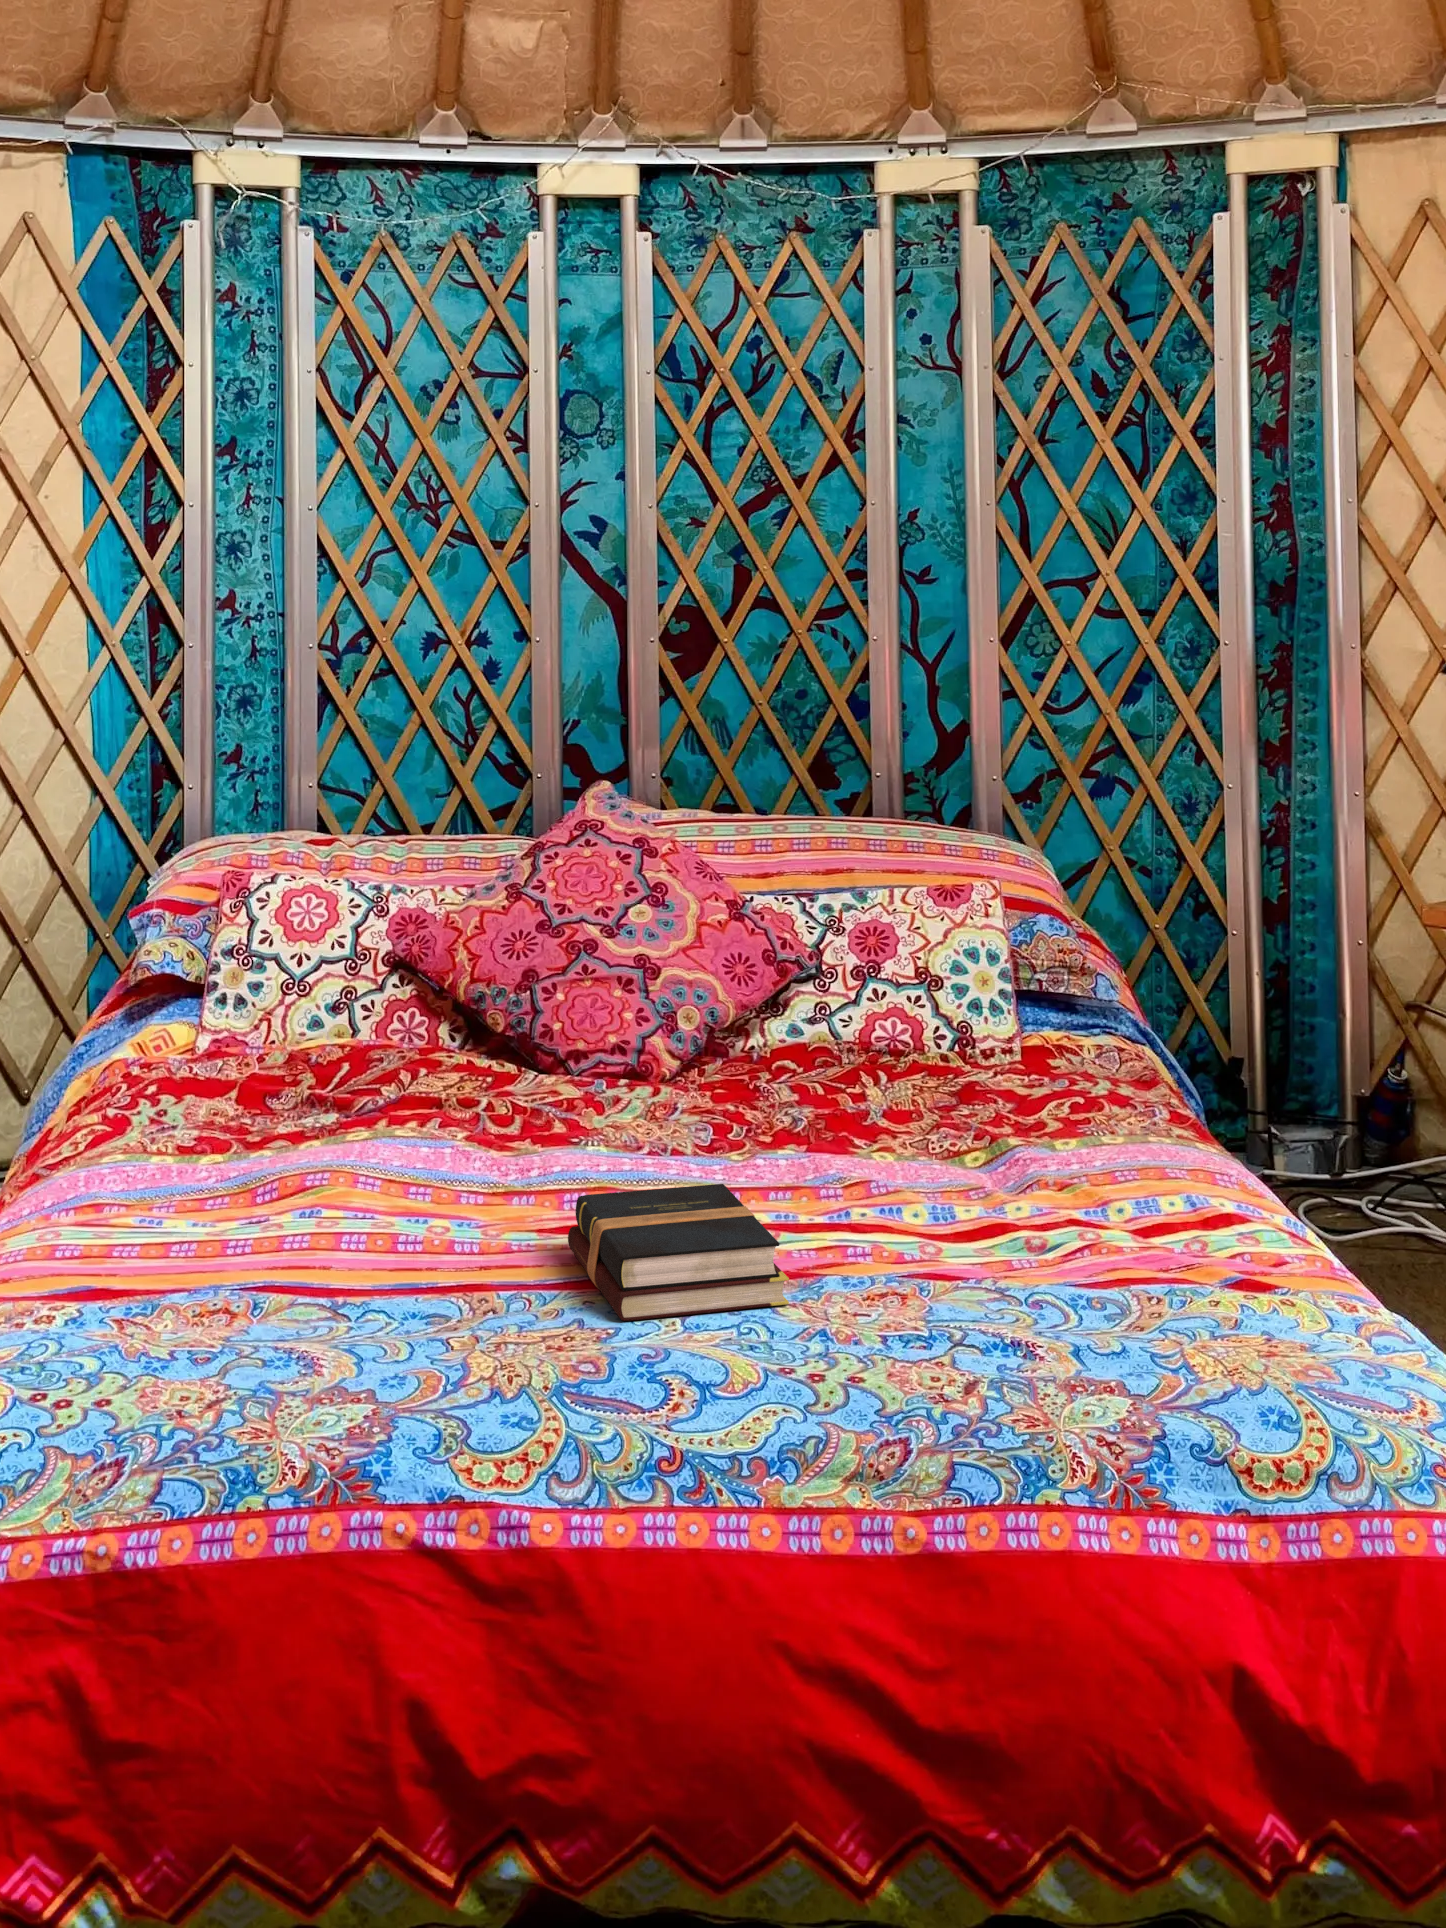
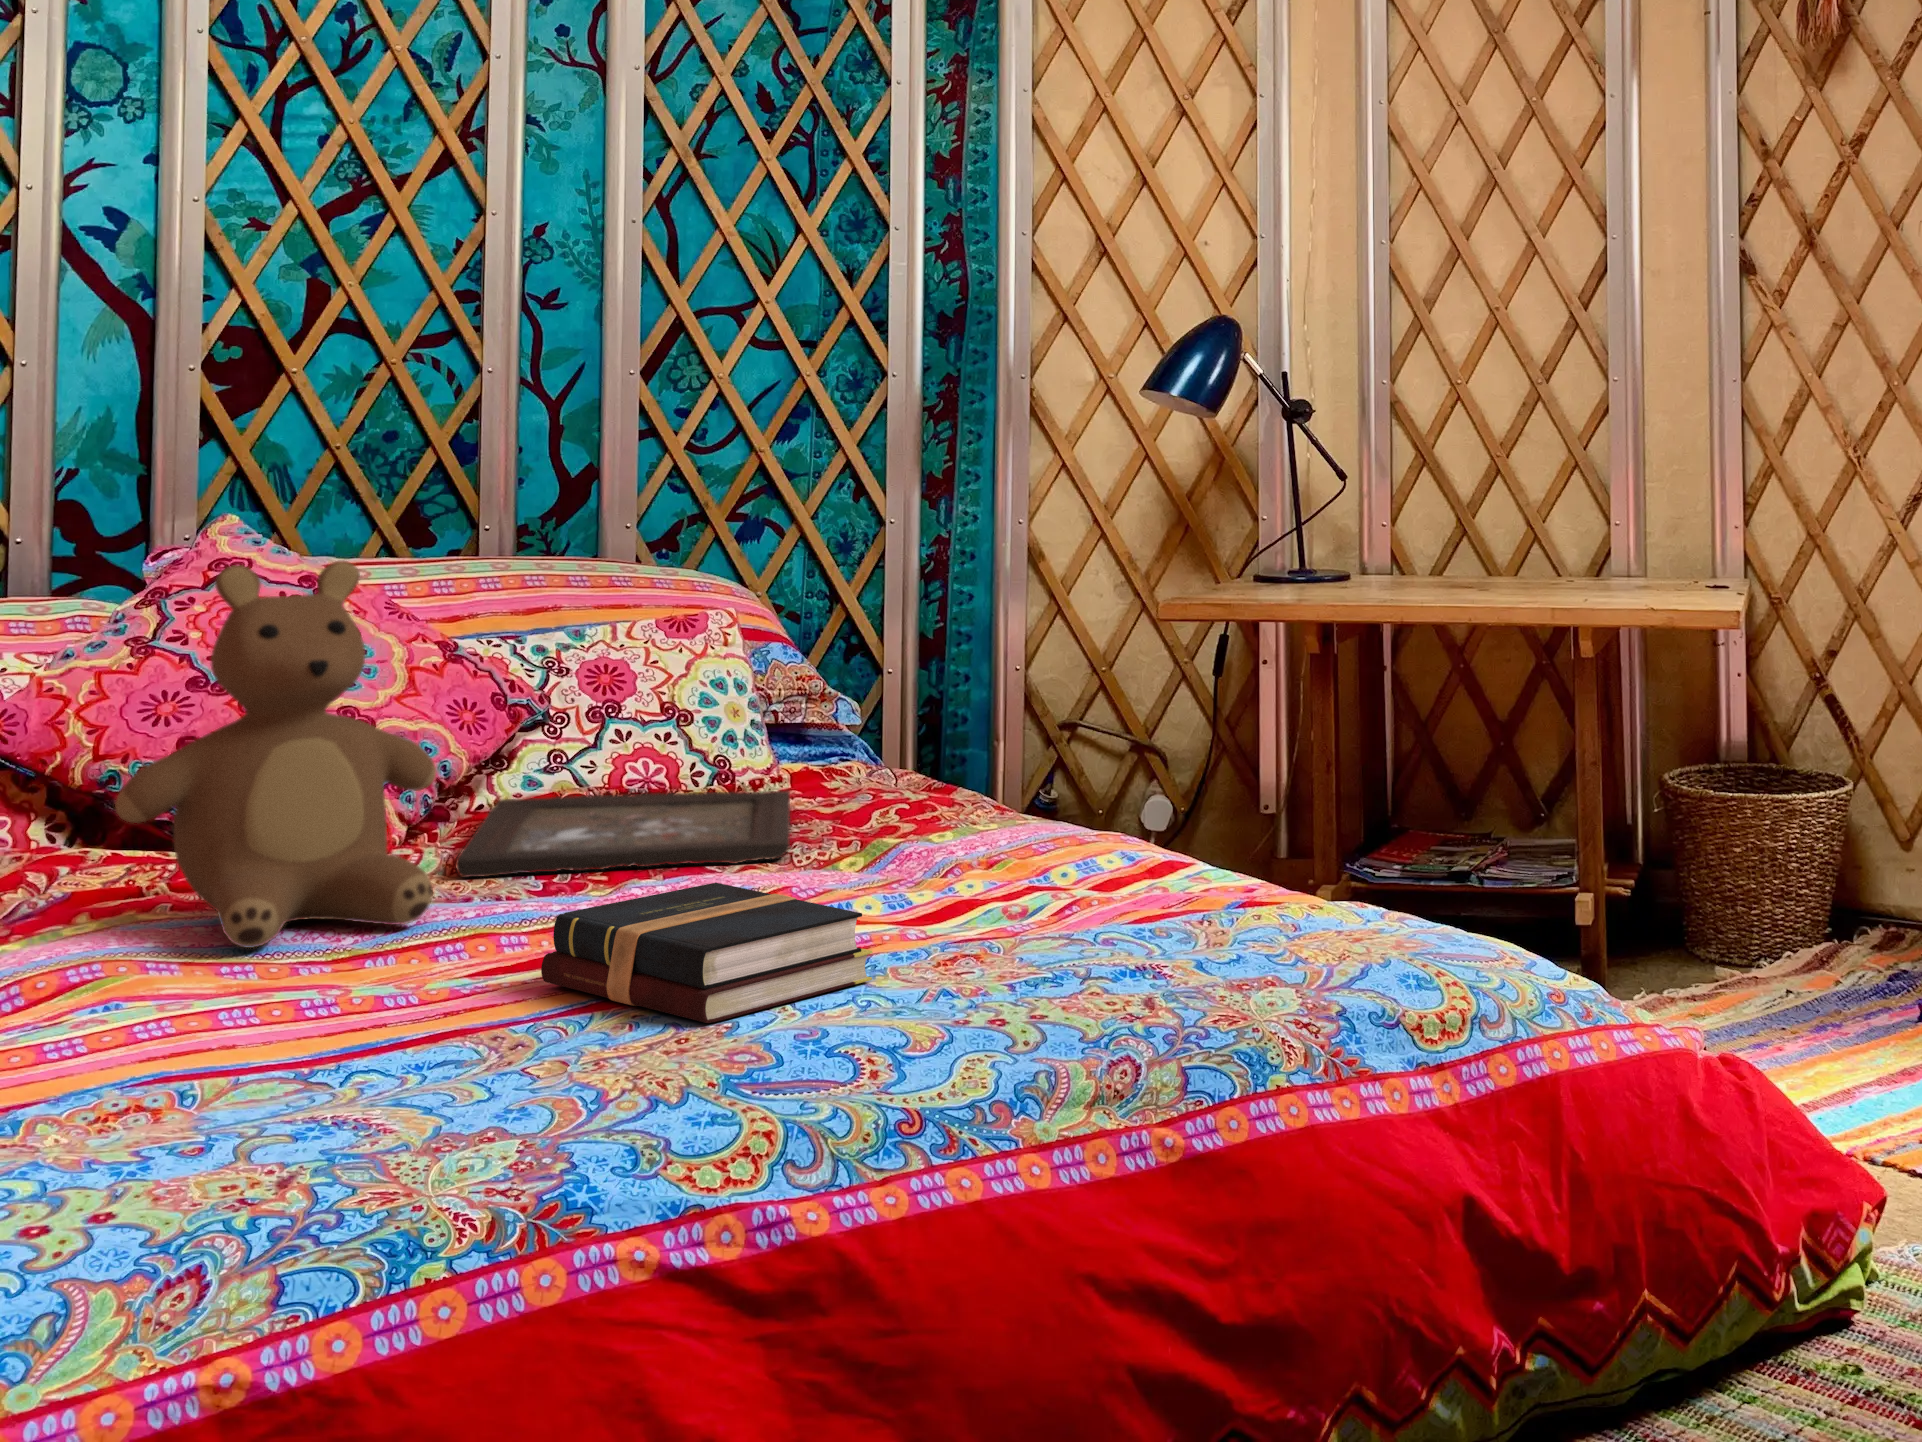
teddy bear: none [389,864,617,1171] -> present [115,561,436,948]
tray: none [651,1046,982,1147] -> present [456,791,790,877]

